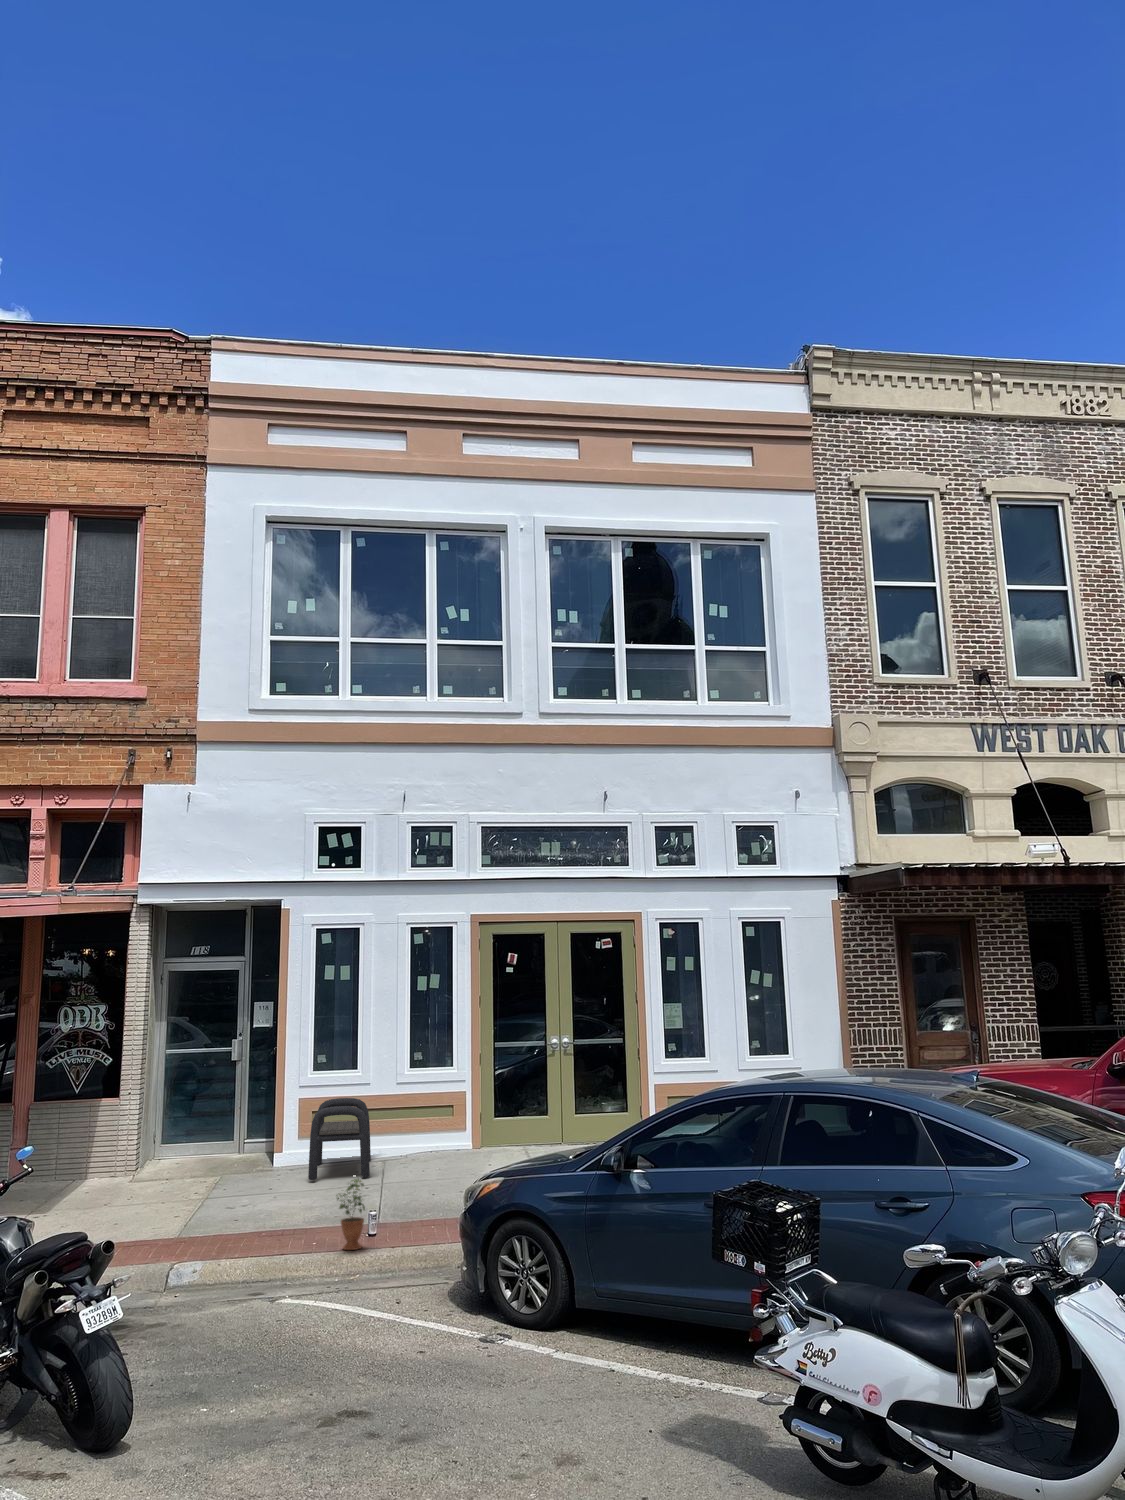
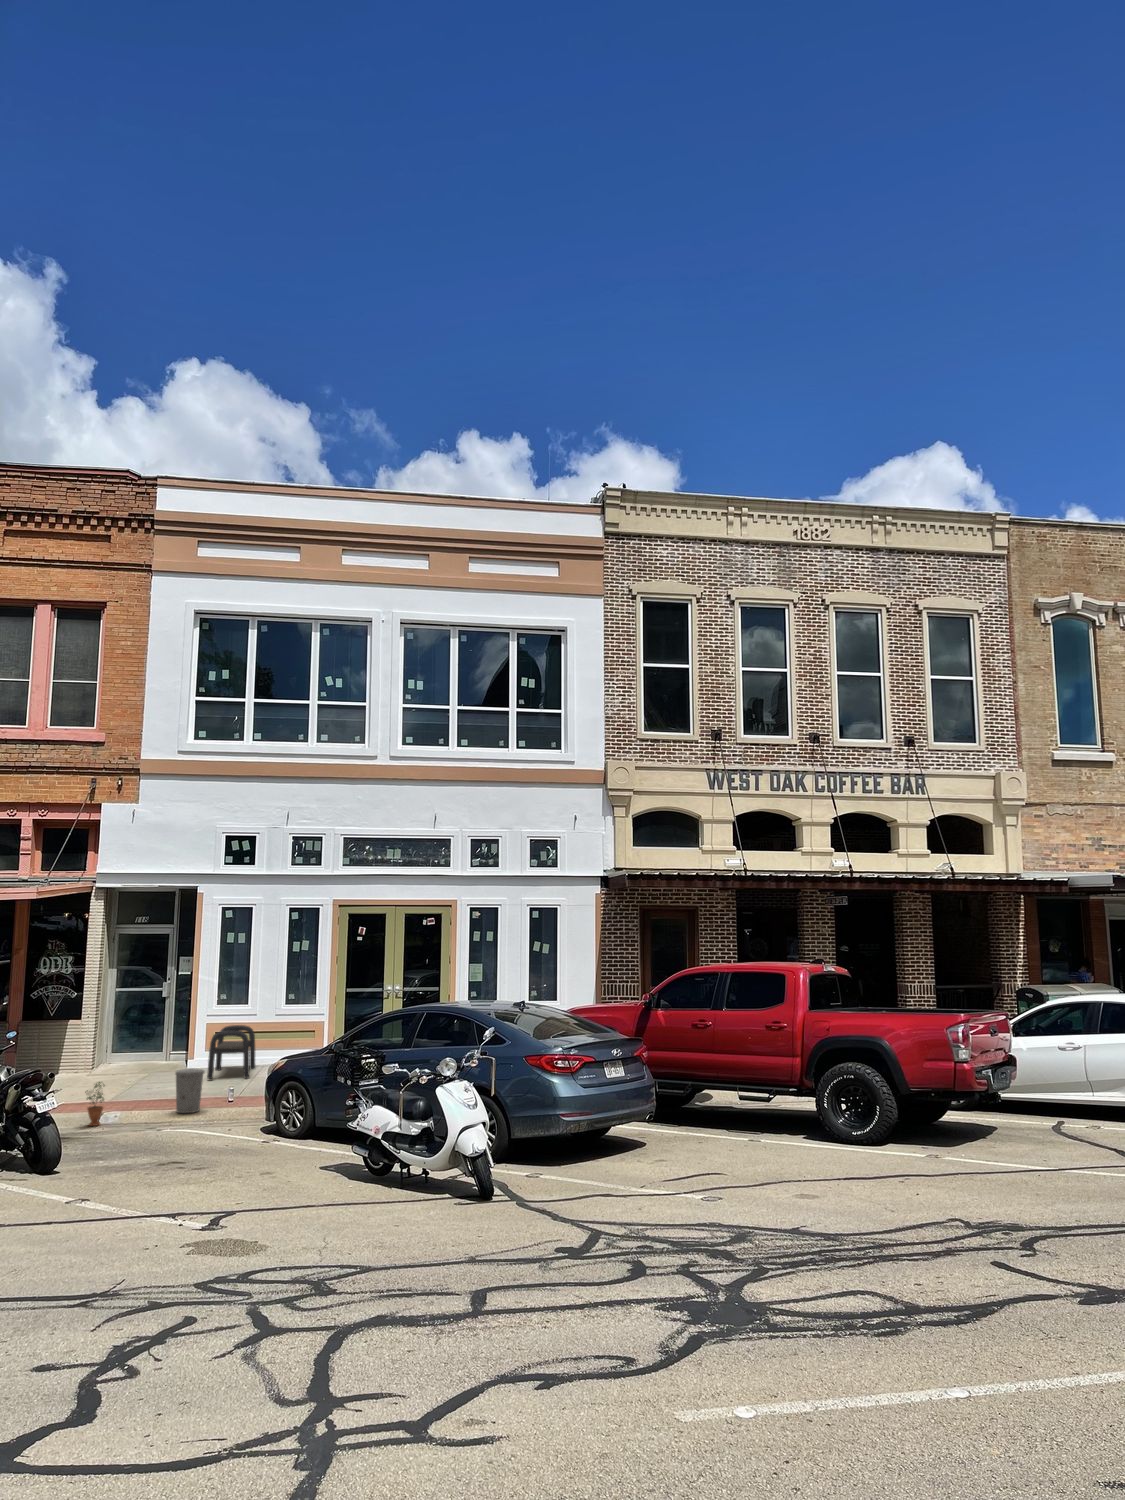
trash can: none [278,1168,323,1241] -> present [176,1068,204,1113]
potted plant: present [336,1179,365,1250] -> present [85,1082,105,1126]

